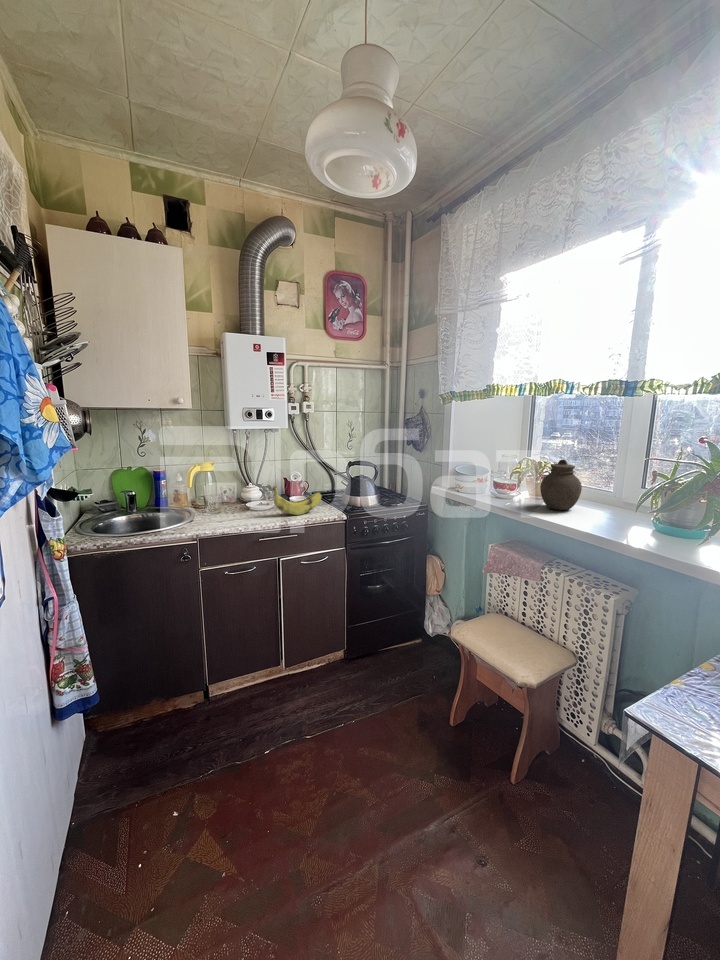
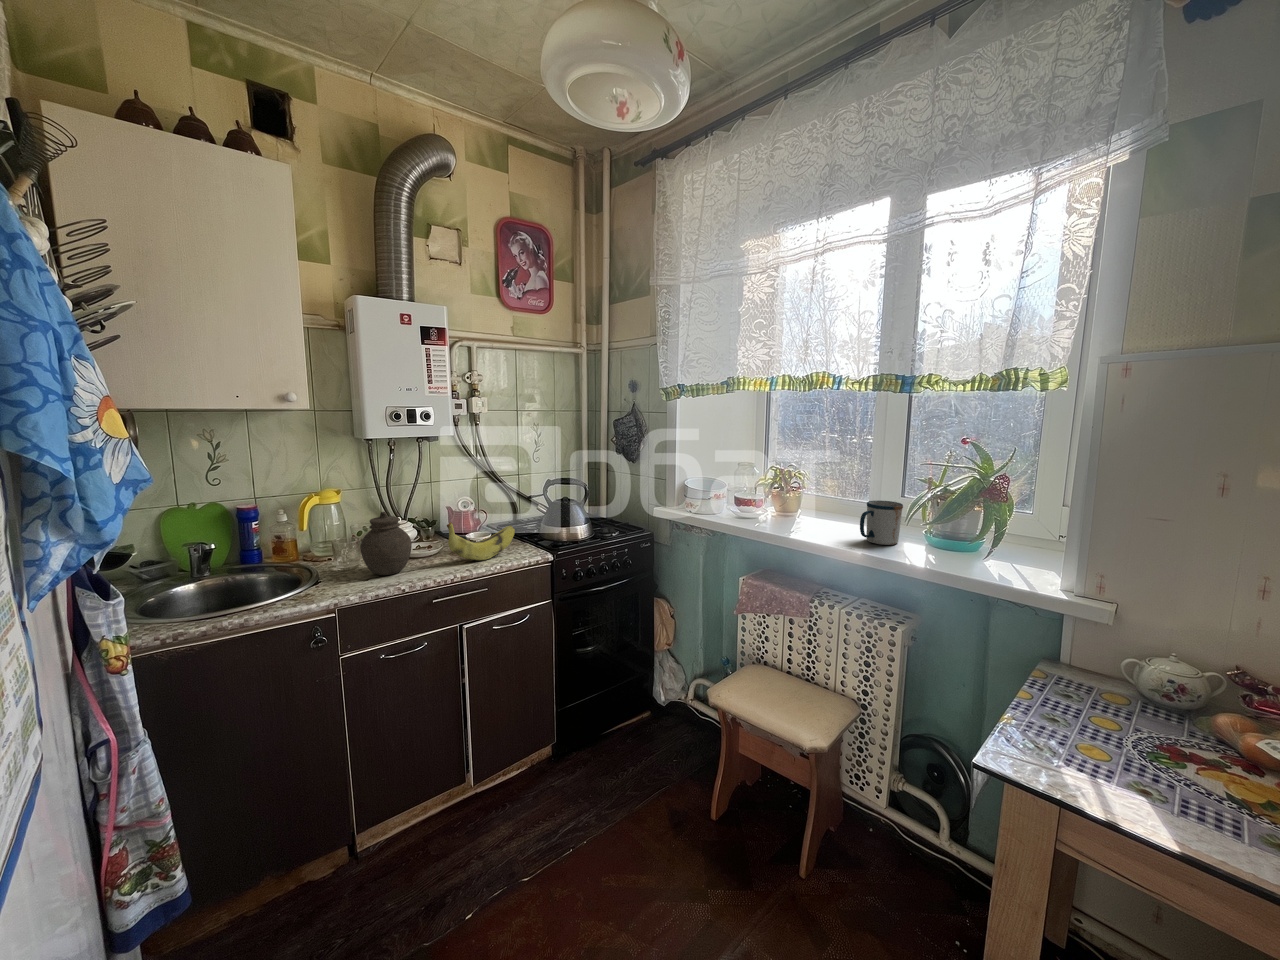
jar: present [540,460,582,510] -> present [360,512,412,575]
mug: none [584,488,627,527] -> present [860,501,903,545]

